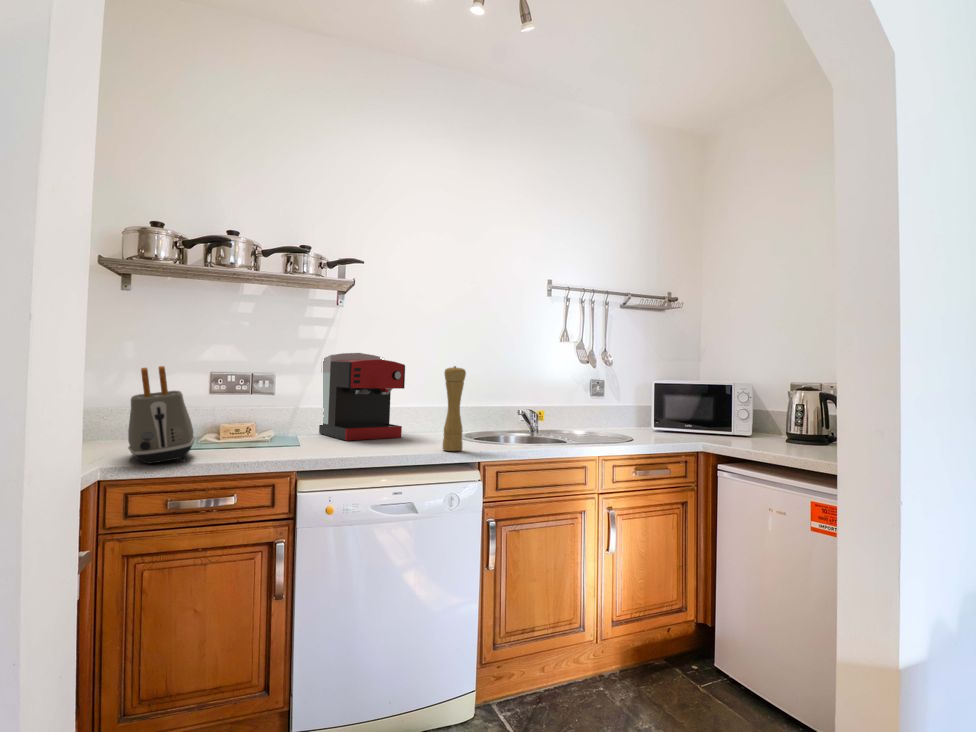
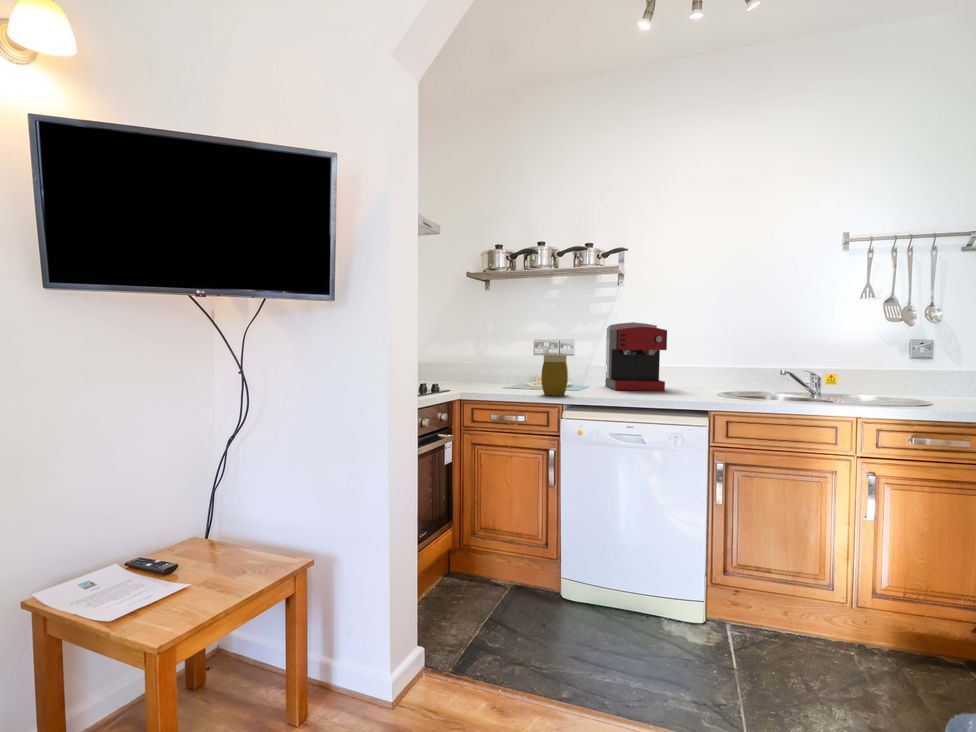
toaster: present [128,366,195,464] -> none [474,335,510,392]
pepper mill: present [443,366,466,451] -> none [679,329,699,400]
jar: none [262,398,305,460] -> present [541,355,568,396]

